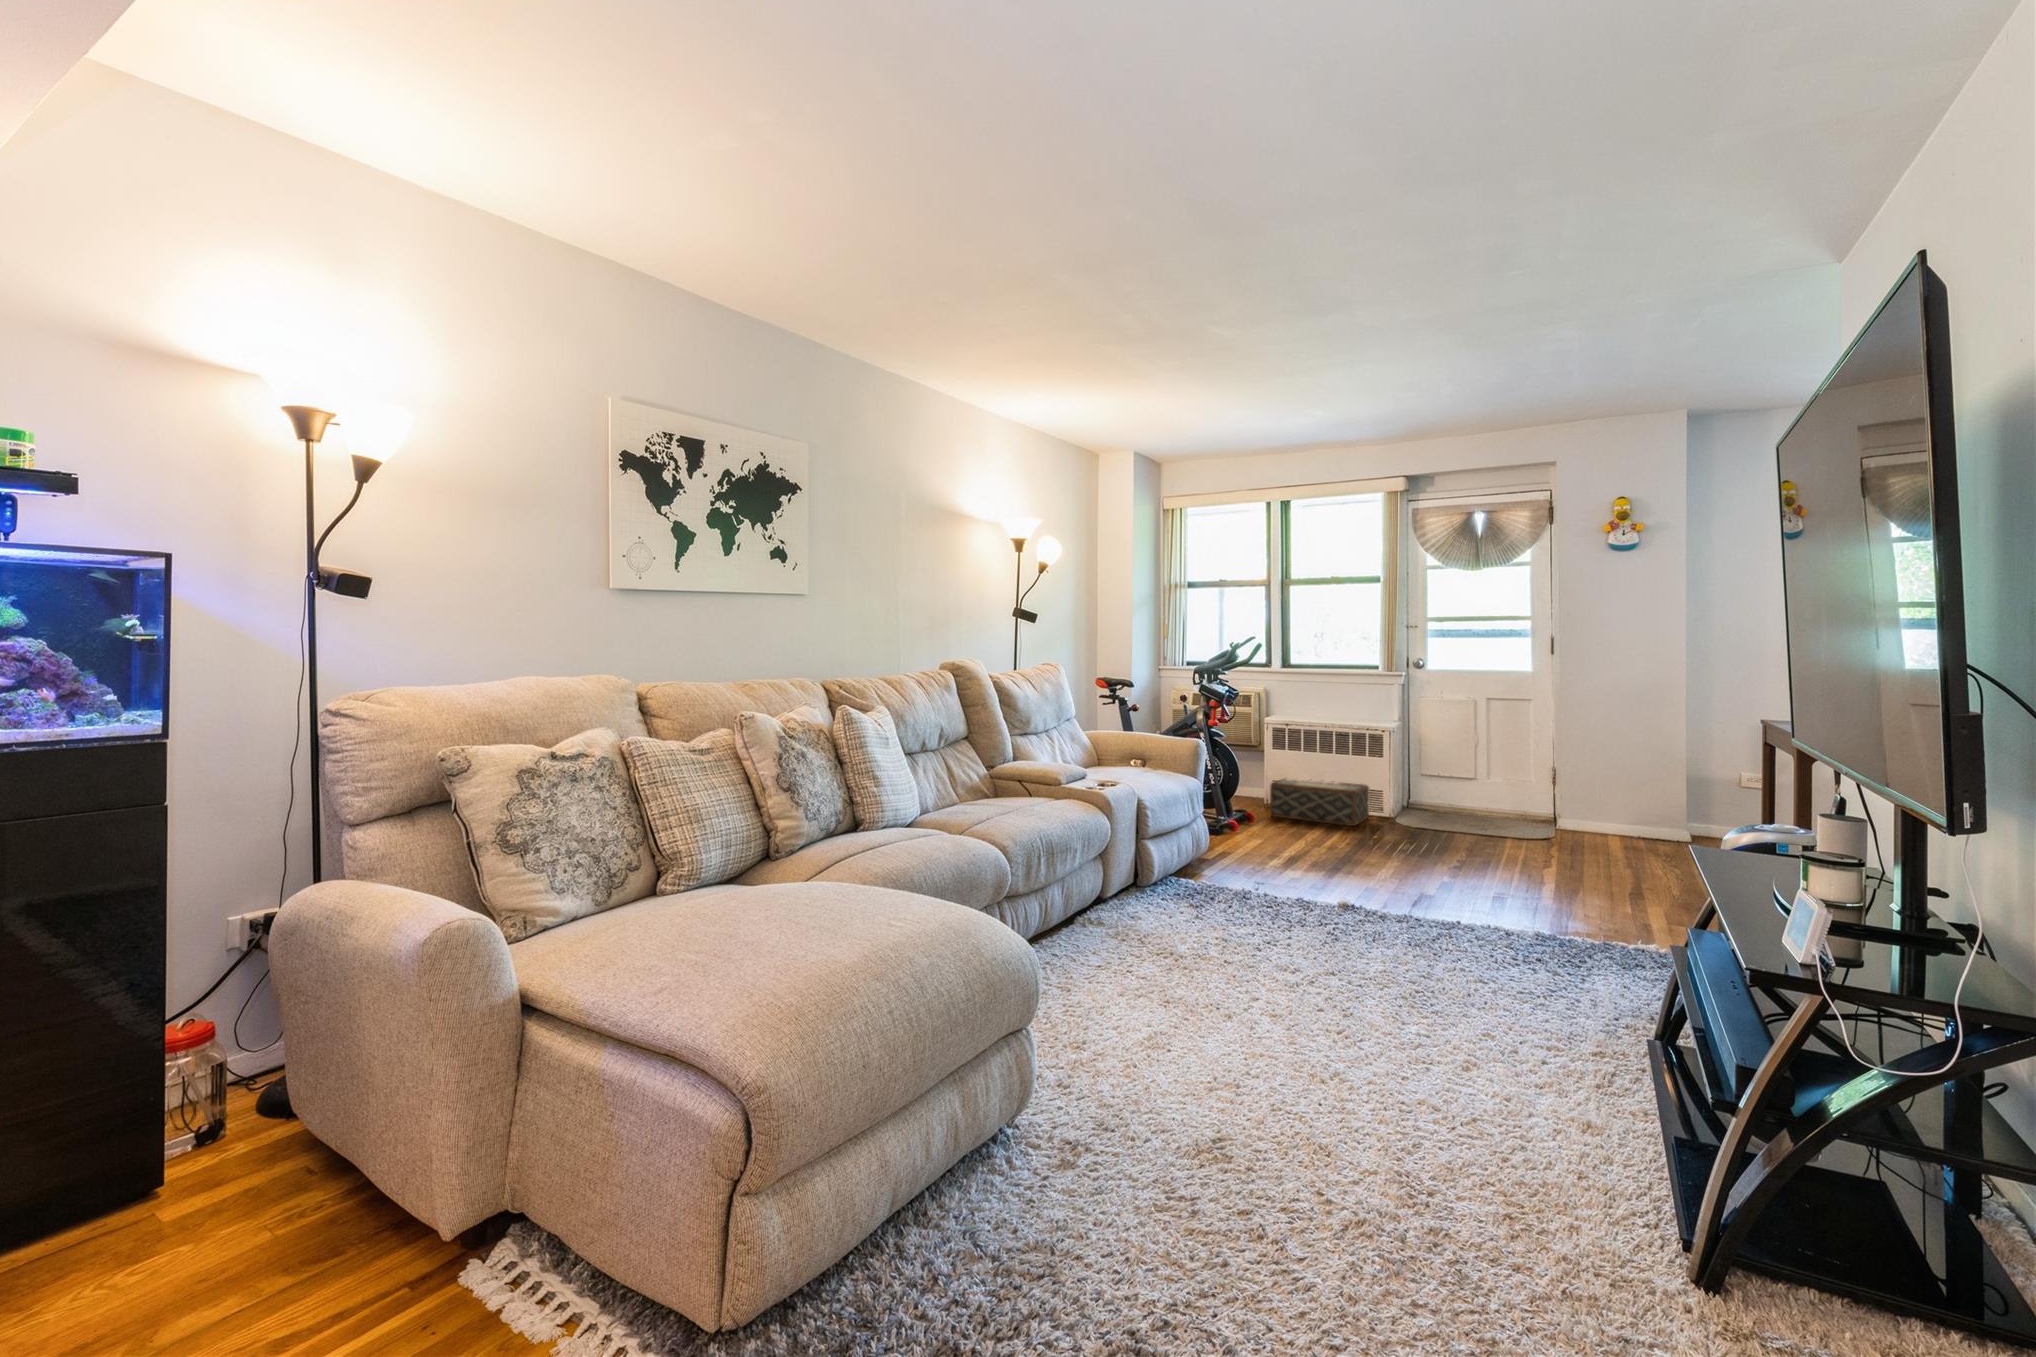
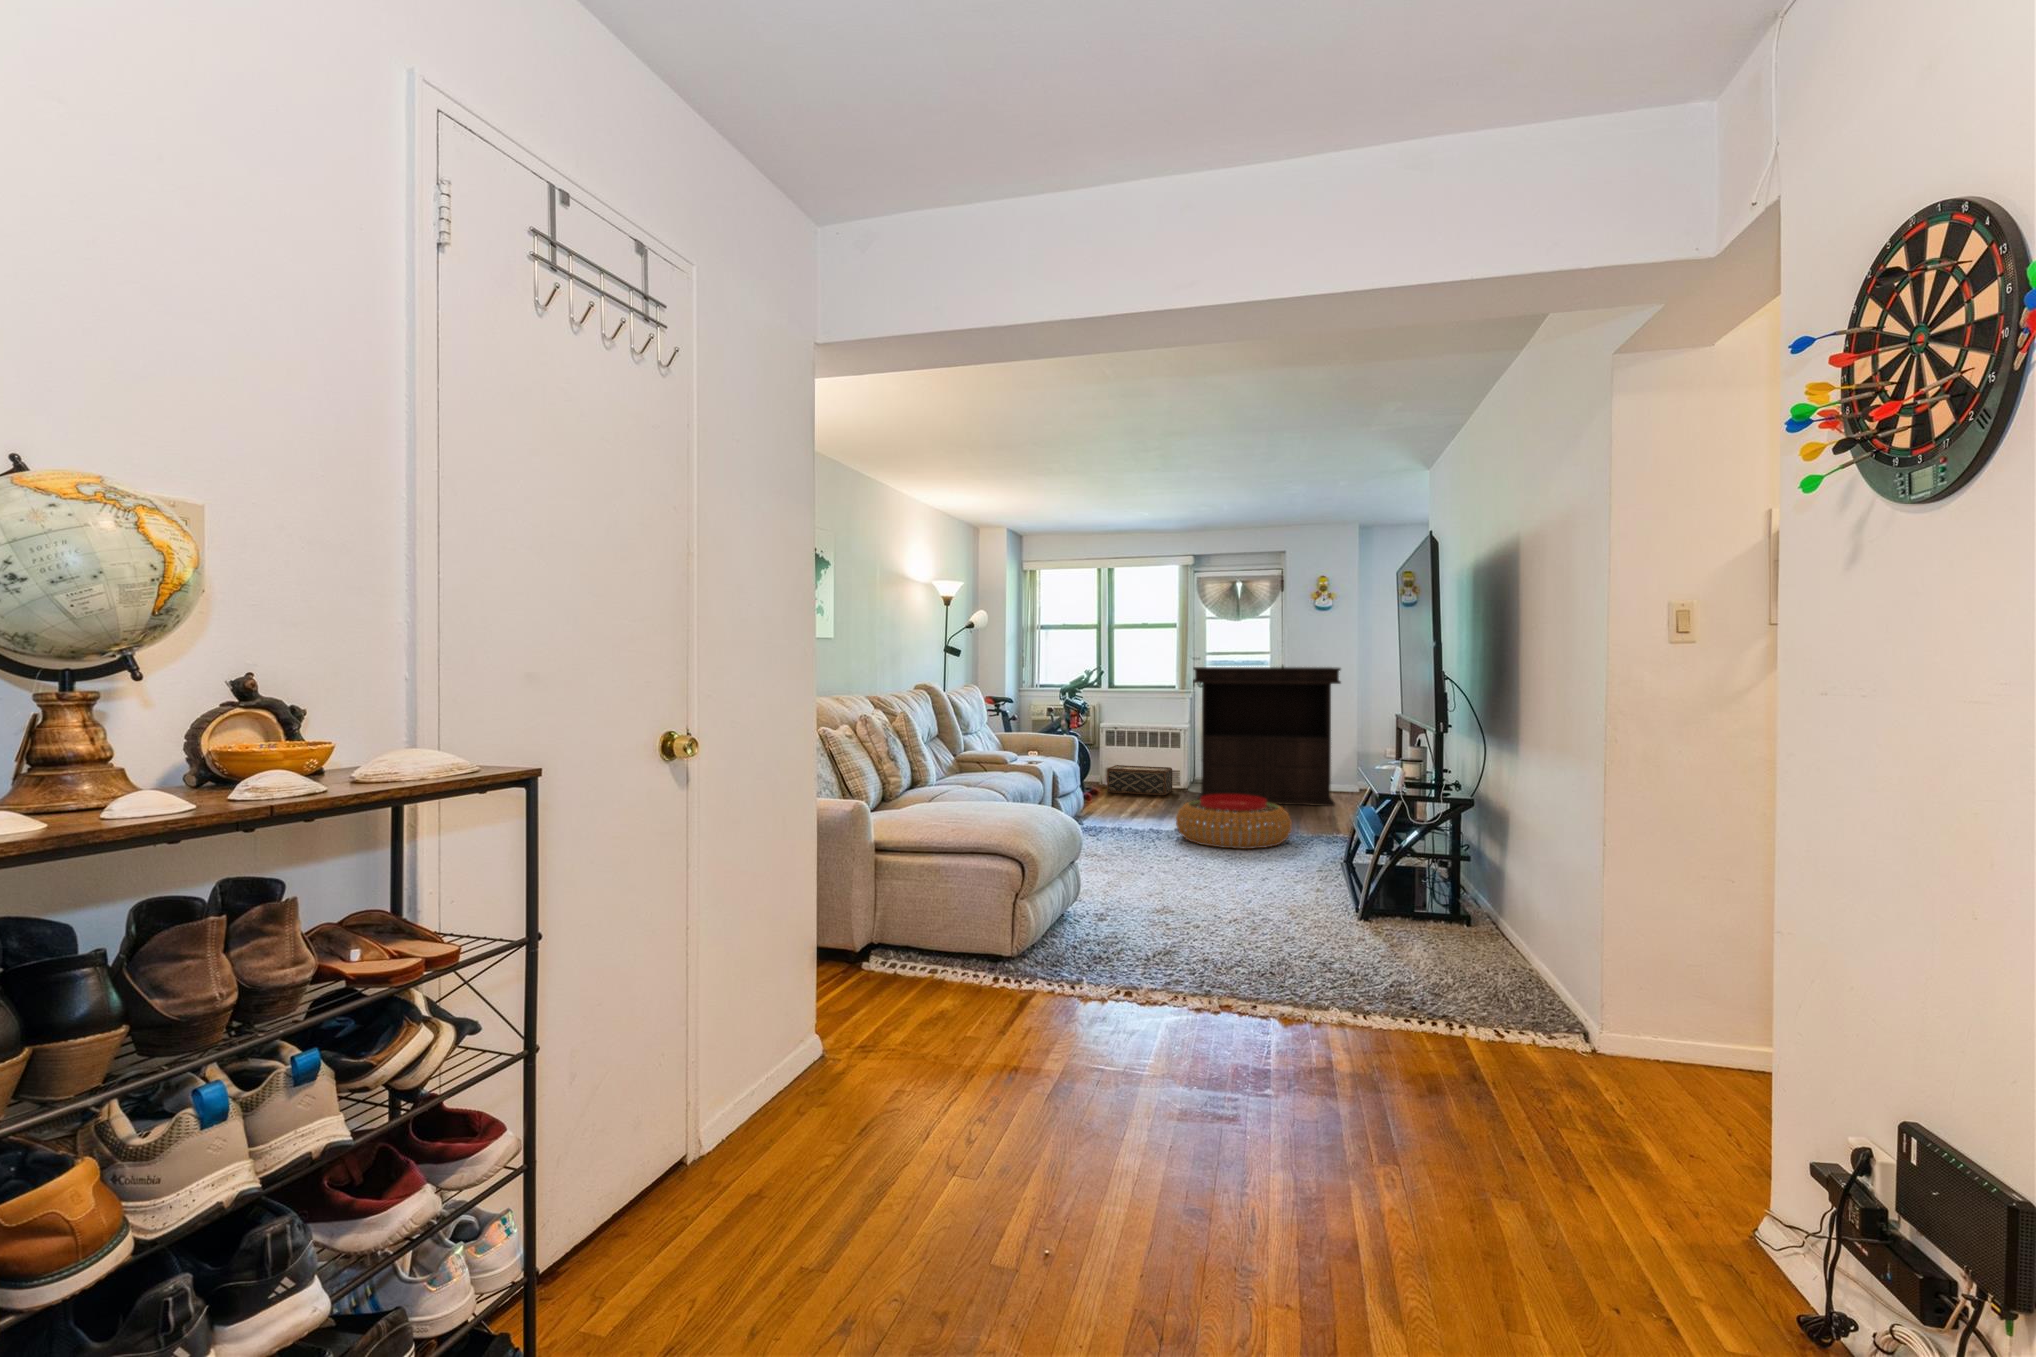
console table: none [1396,640,1652,864] -> present [1193,667,1341,806]
pouf: none [1335,849,1546,955] -> present [1176,794,1292,849]

